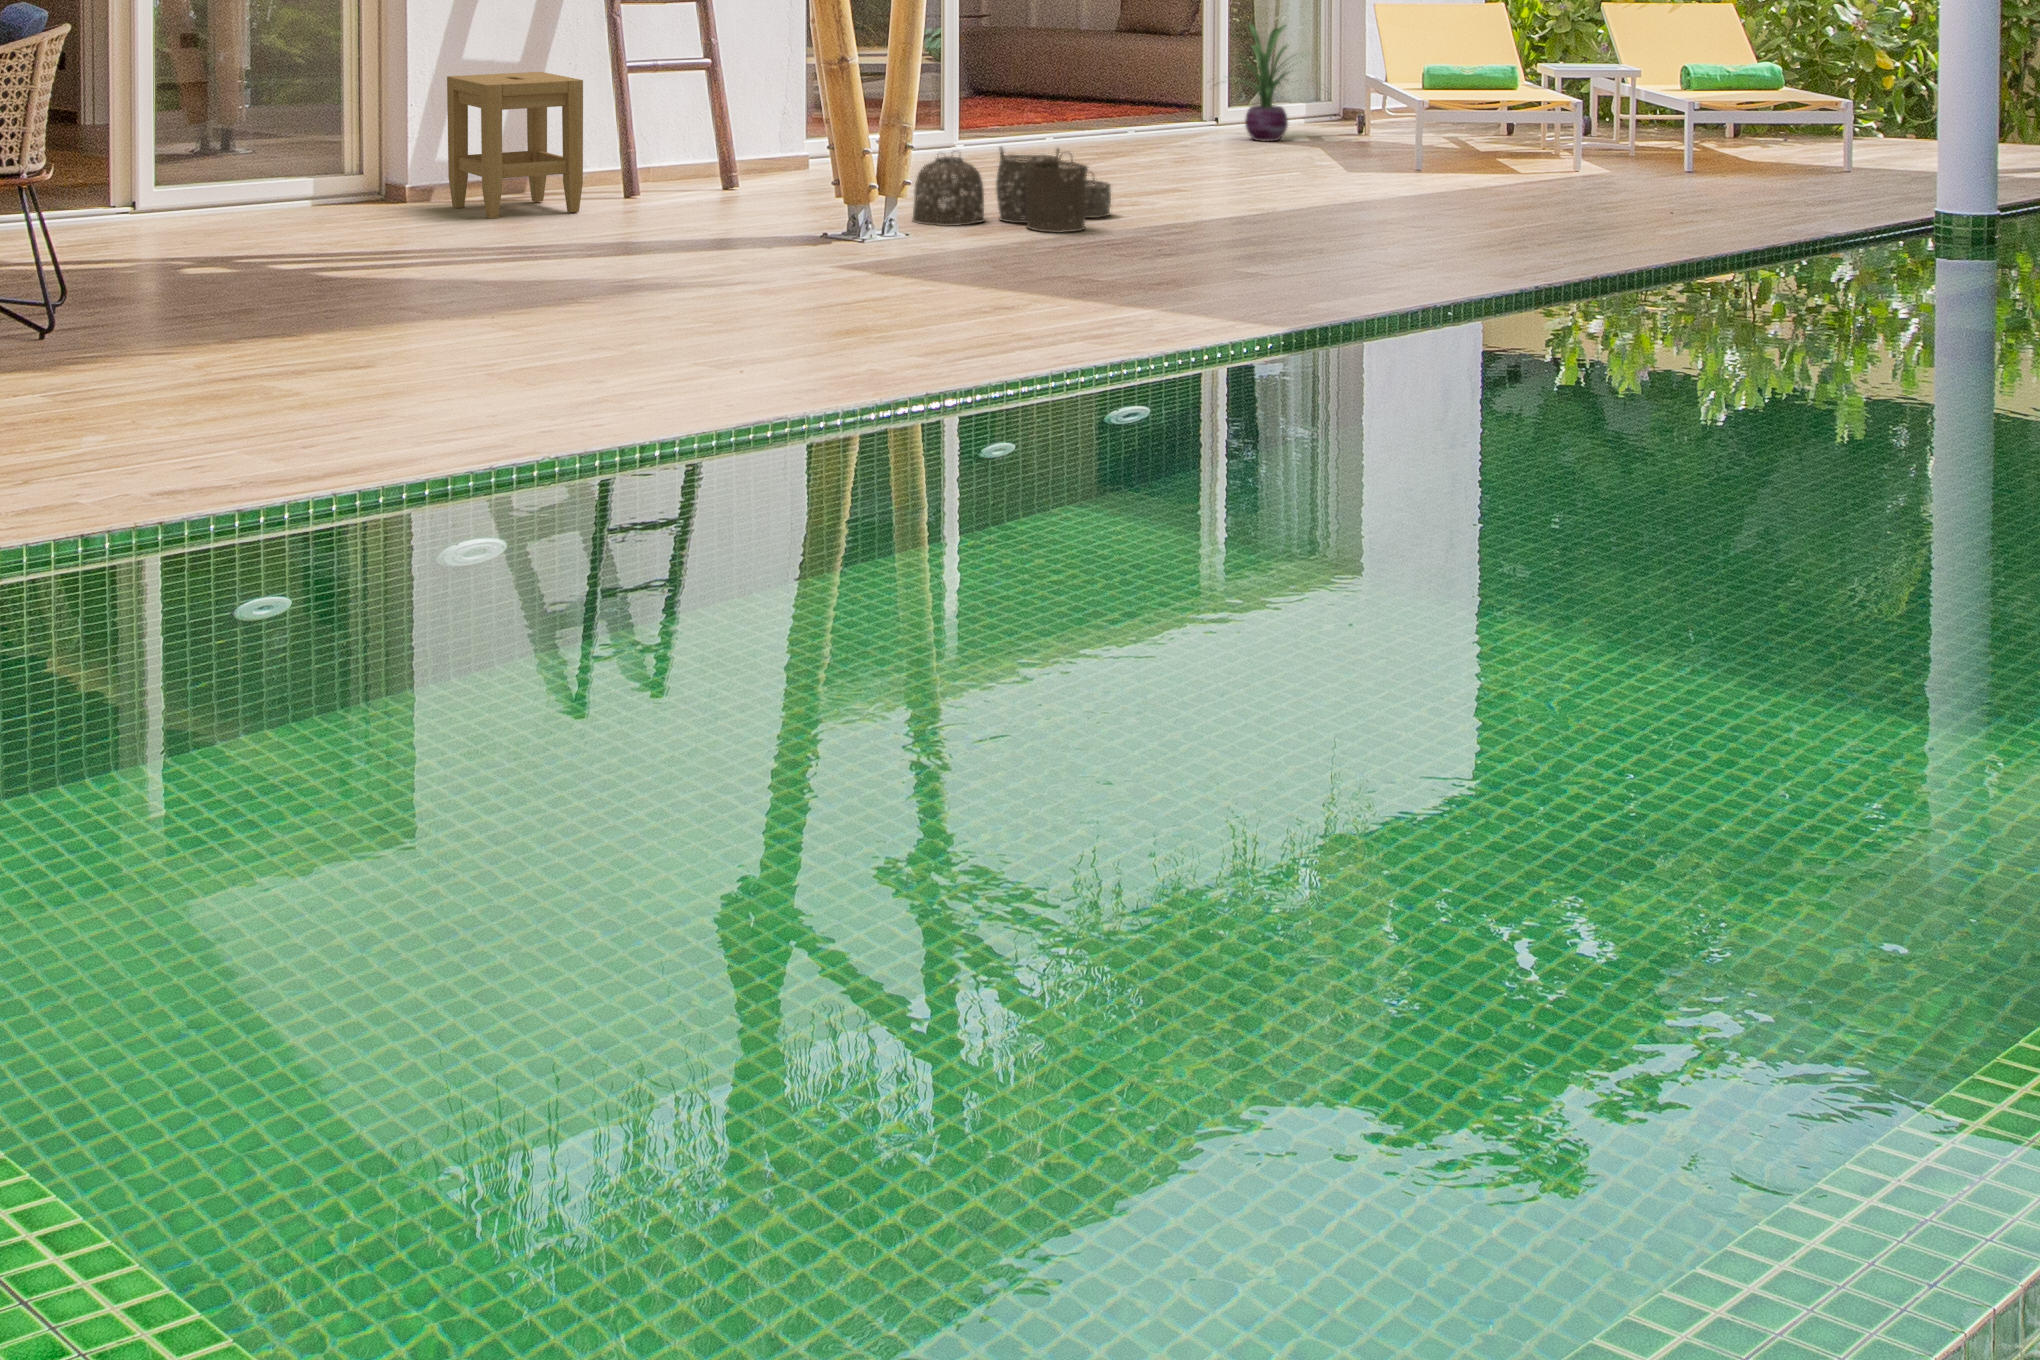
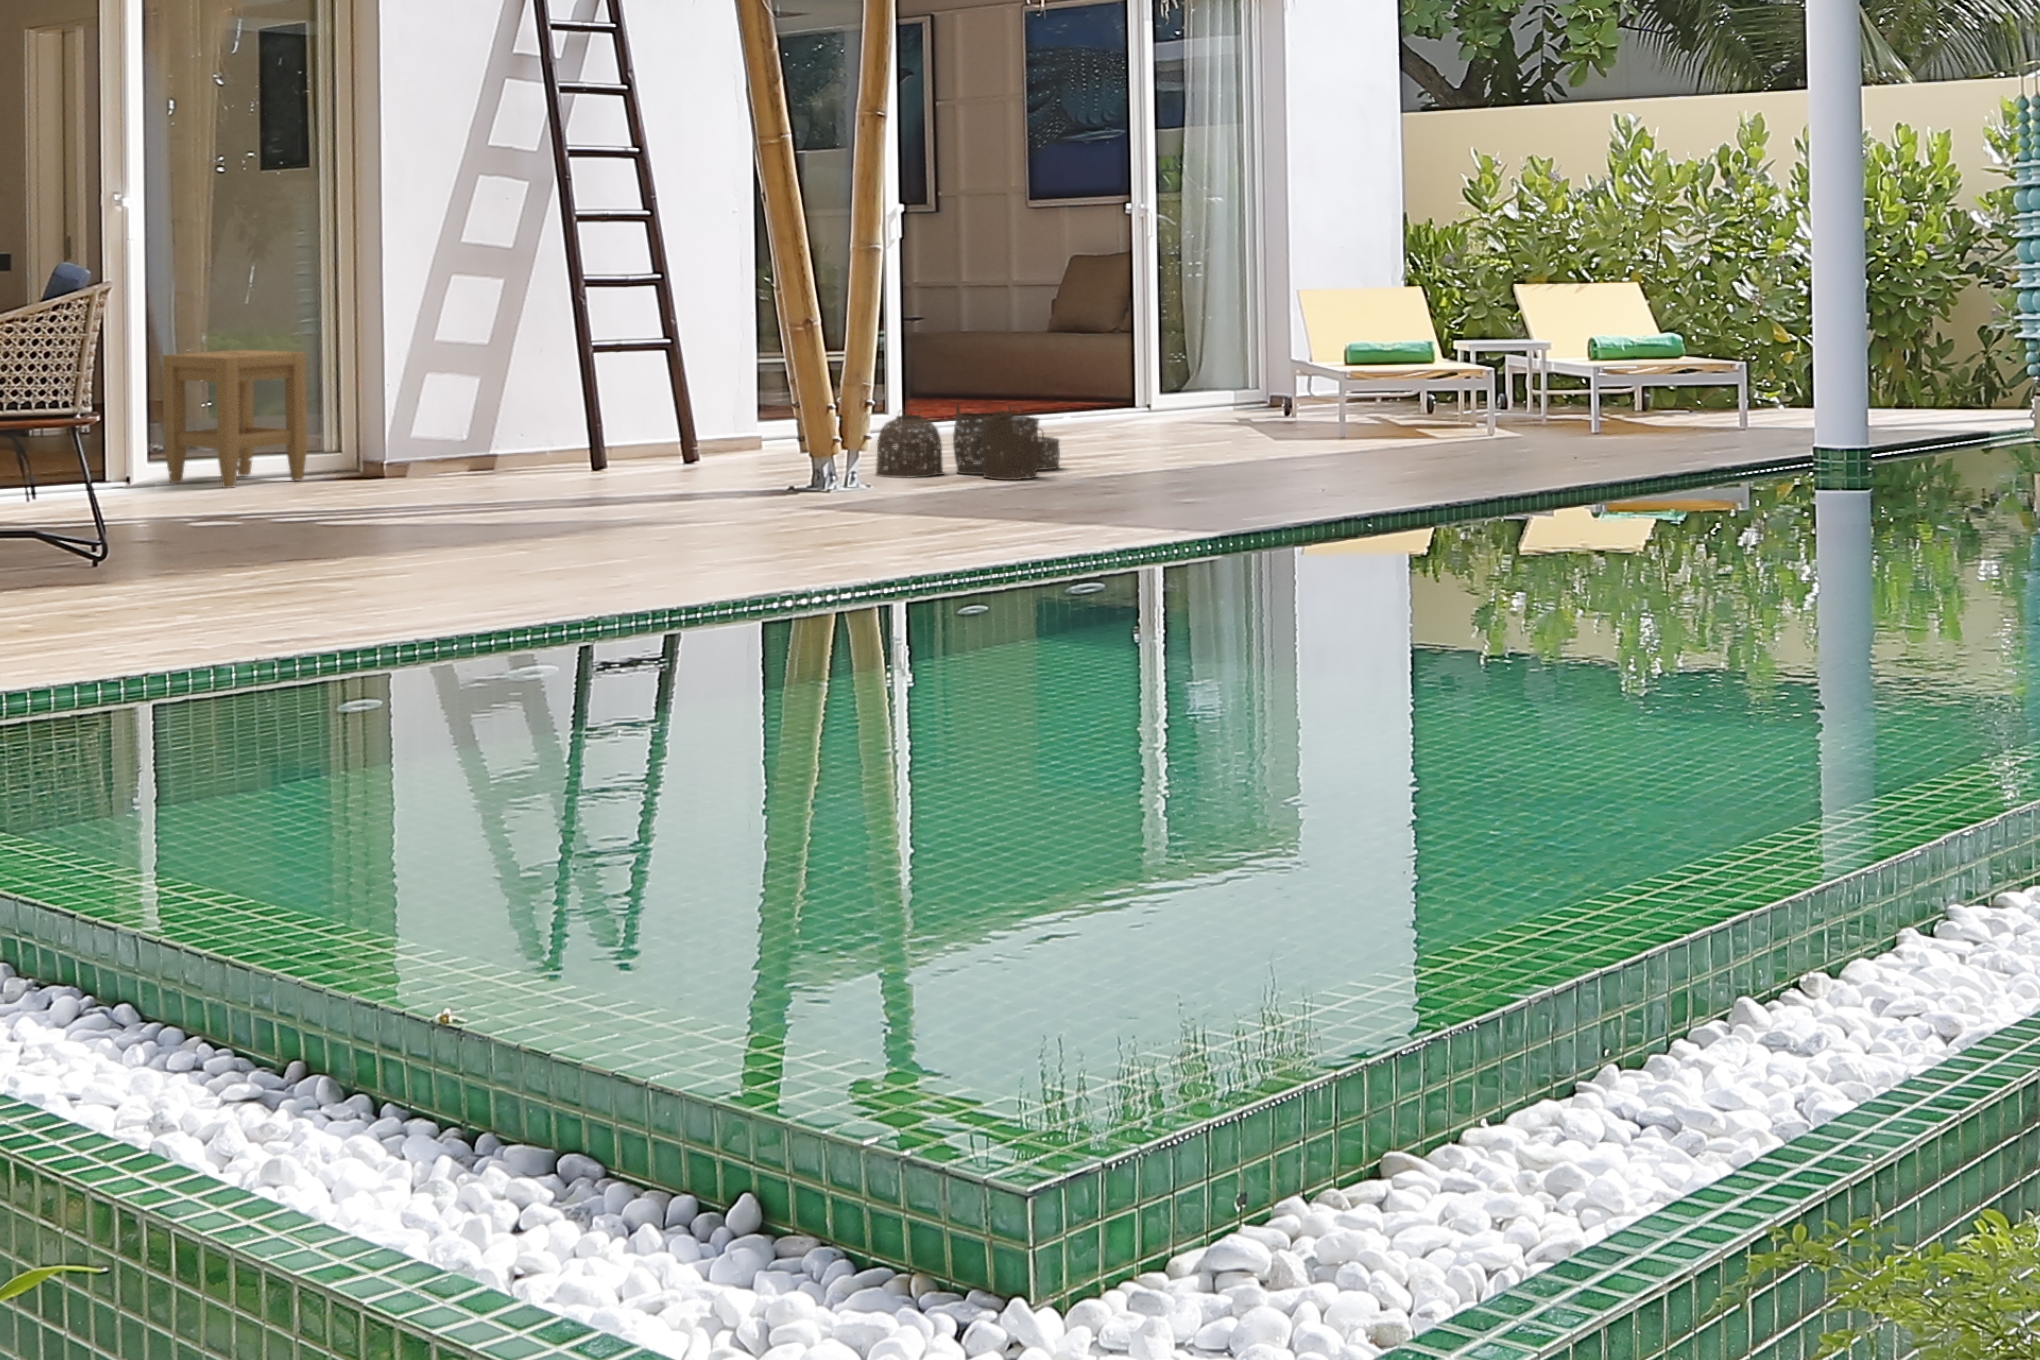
decorative plant: present [1215,23,1303,141] -> none [1141,307,1262,419]
stool: present [447,72,583,219] -> present [163,350,307,488]

